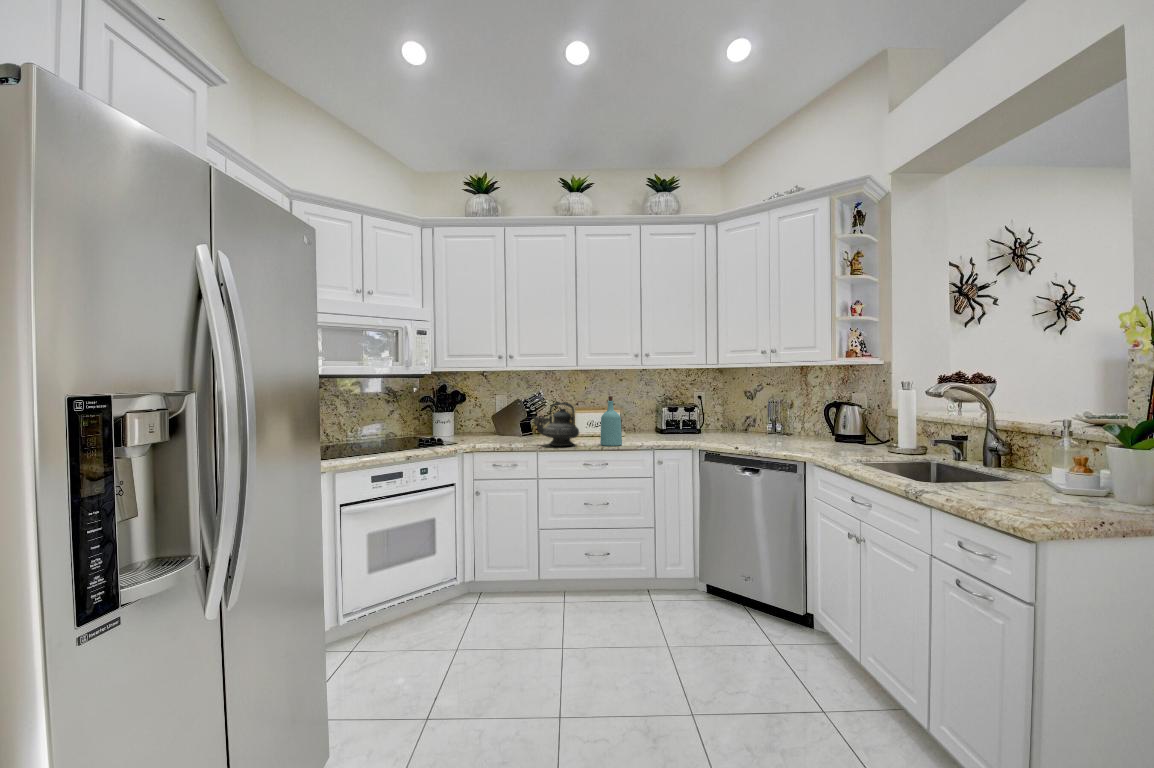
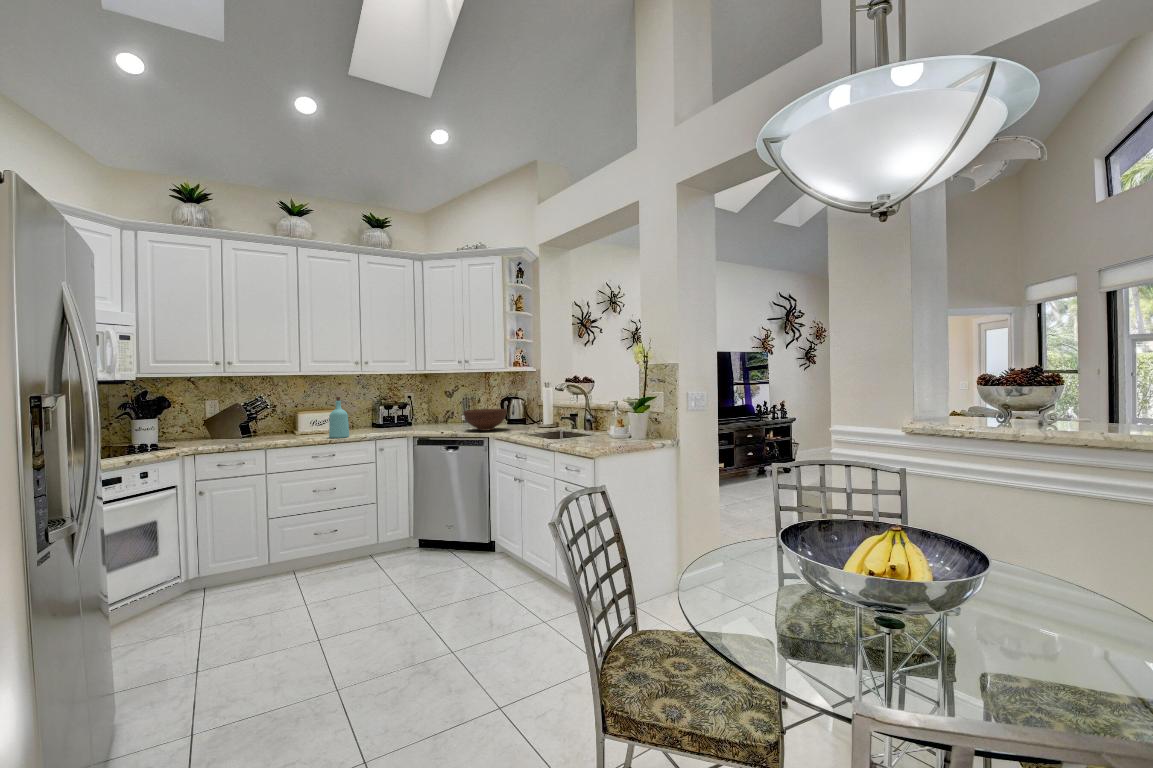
teapot: present [532,402,579,446] -> none [261,403,310,442]
fruit bowl: none [767,419,835,451] -> present [463,409,507,431]

